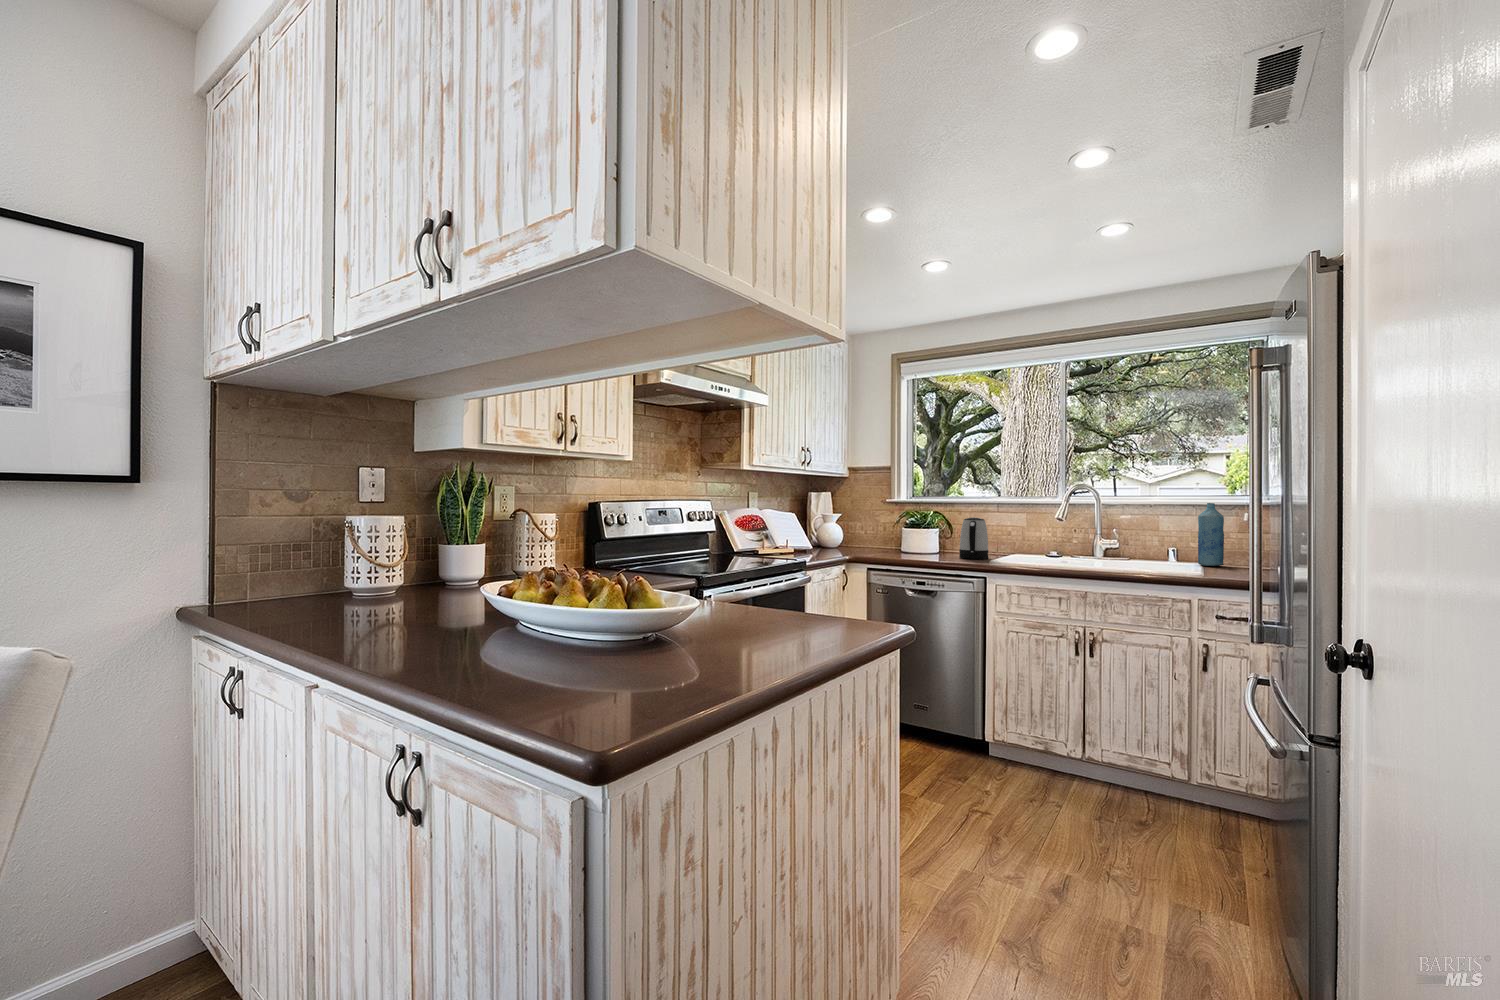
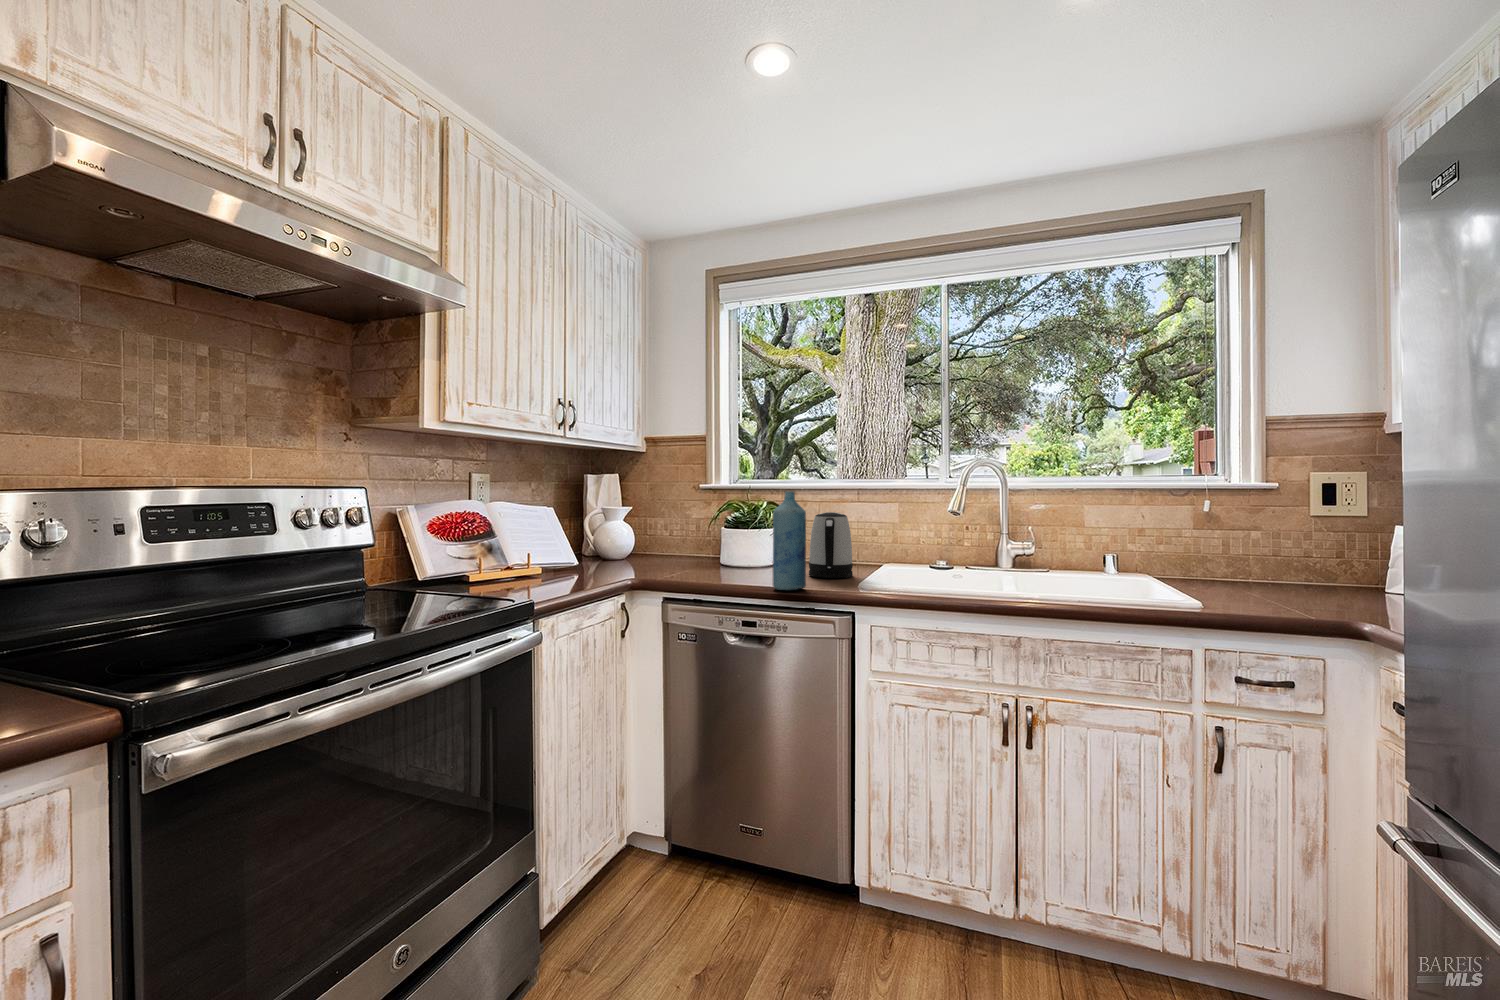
bottle: present [1198,503,1224,566] -> present [773,491,806,590]

